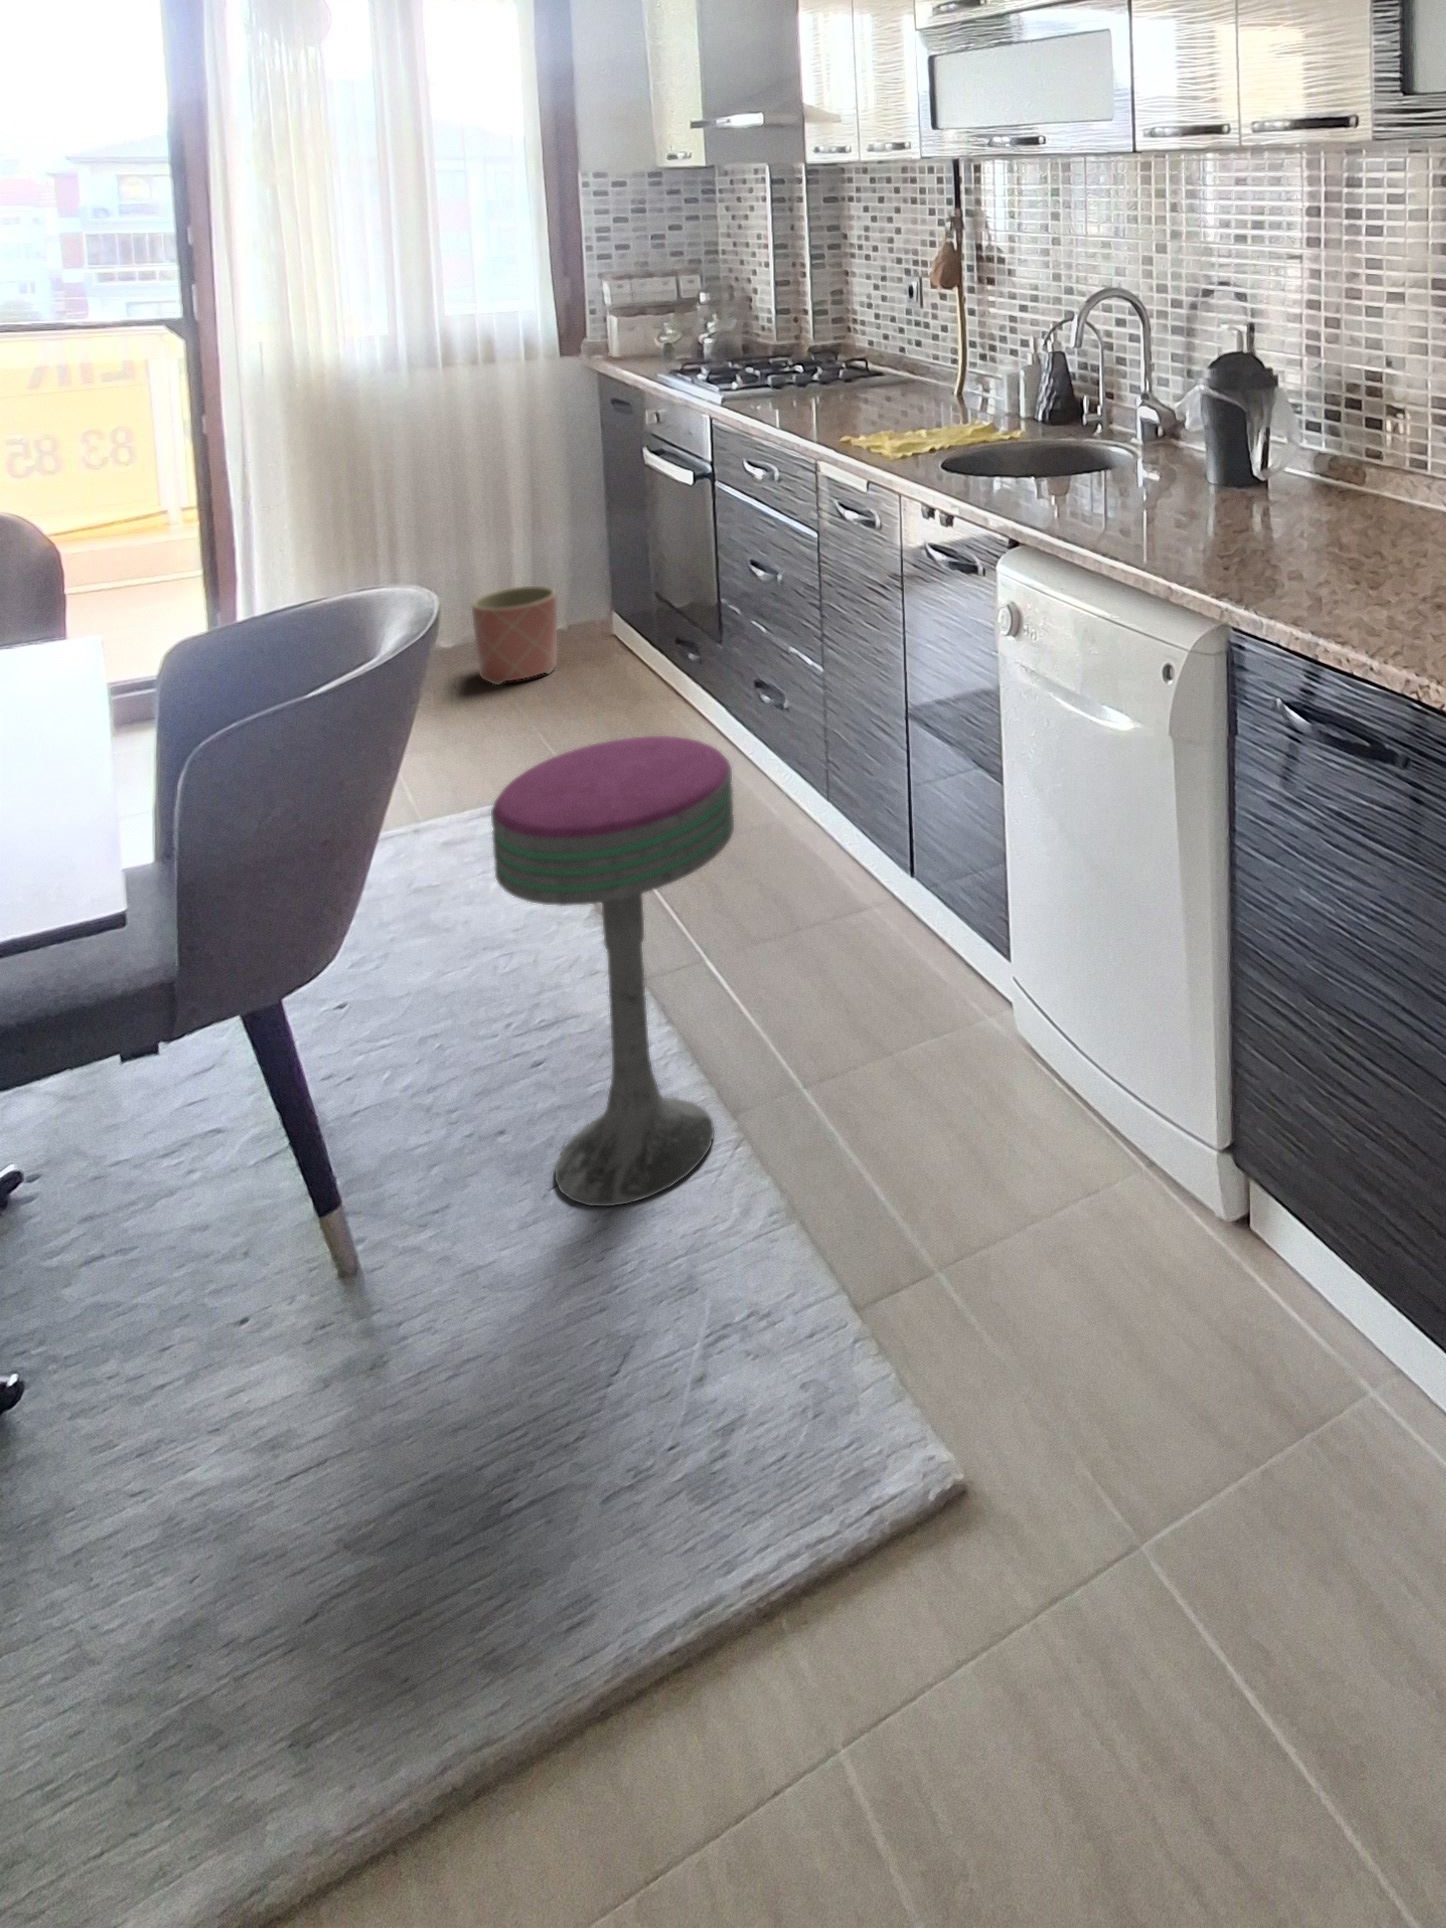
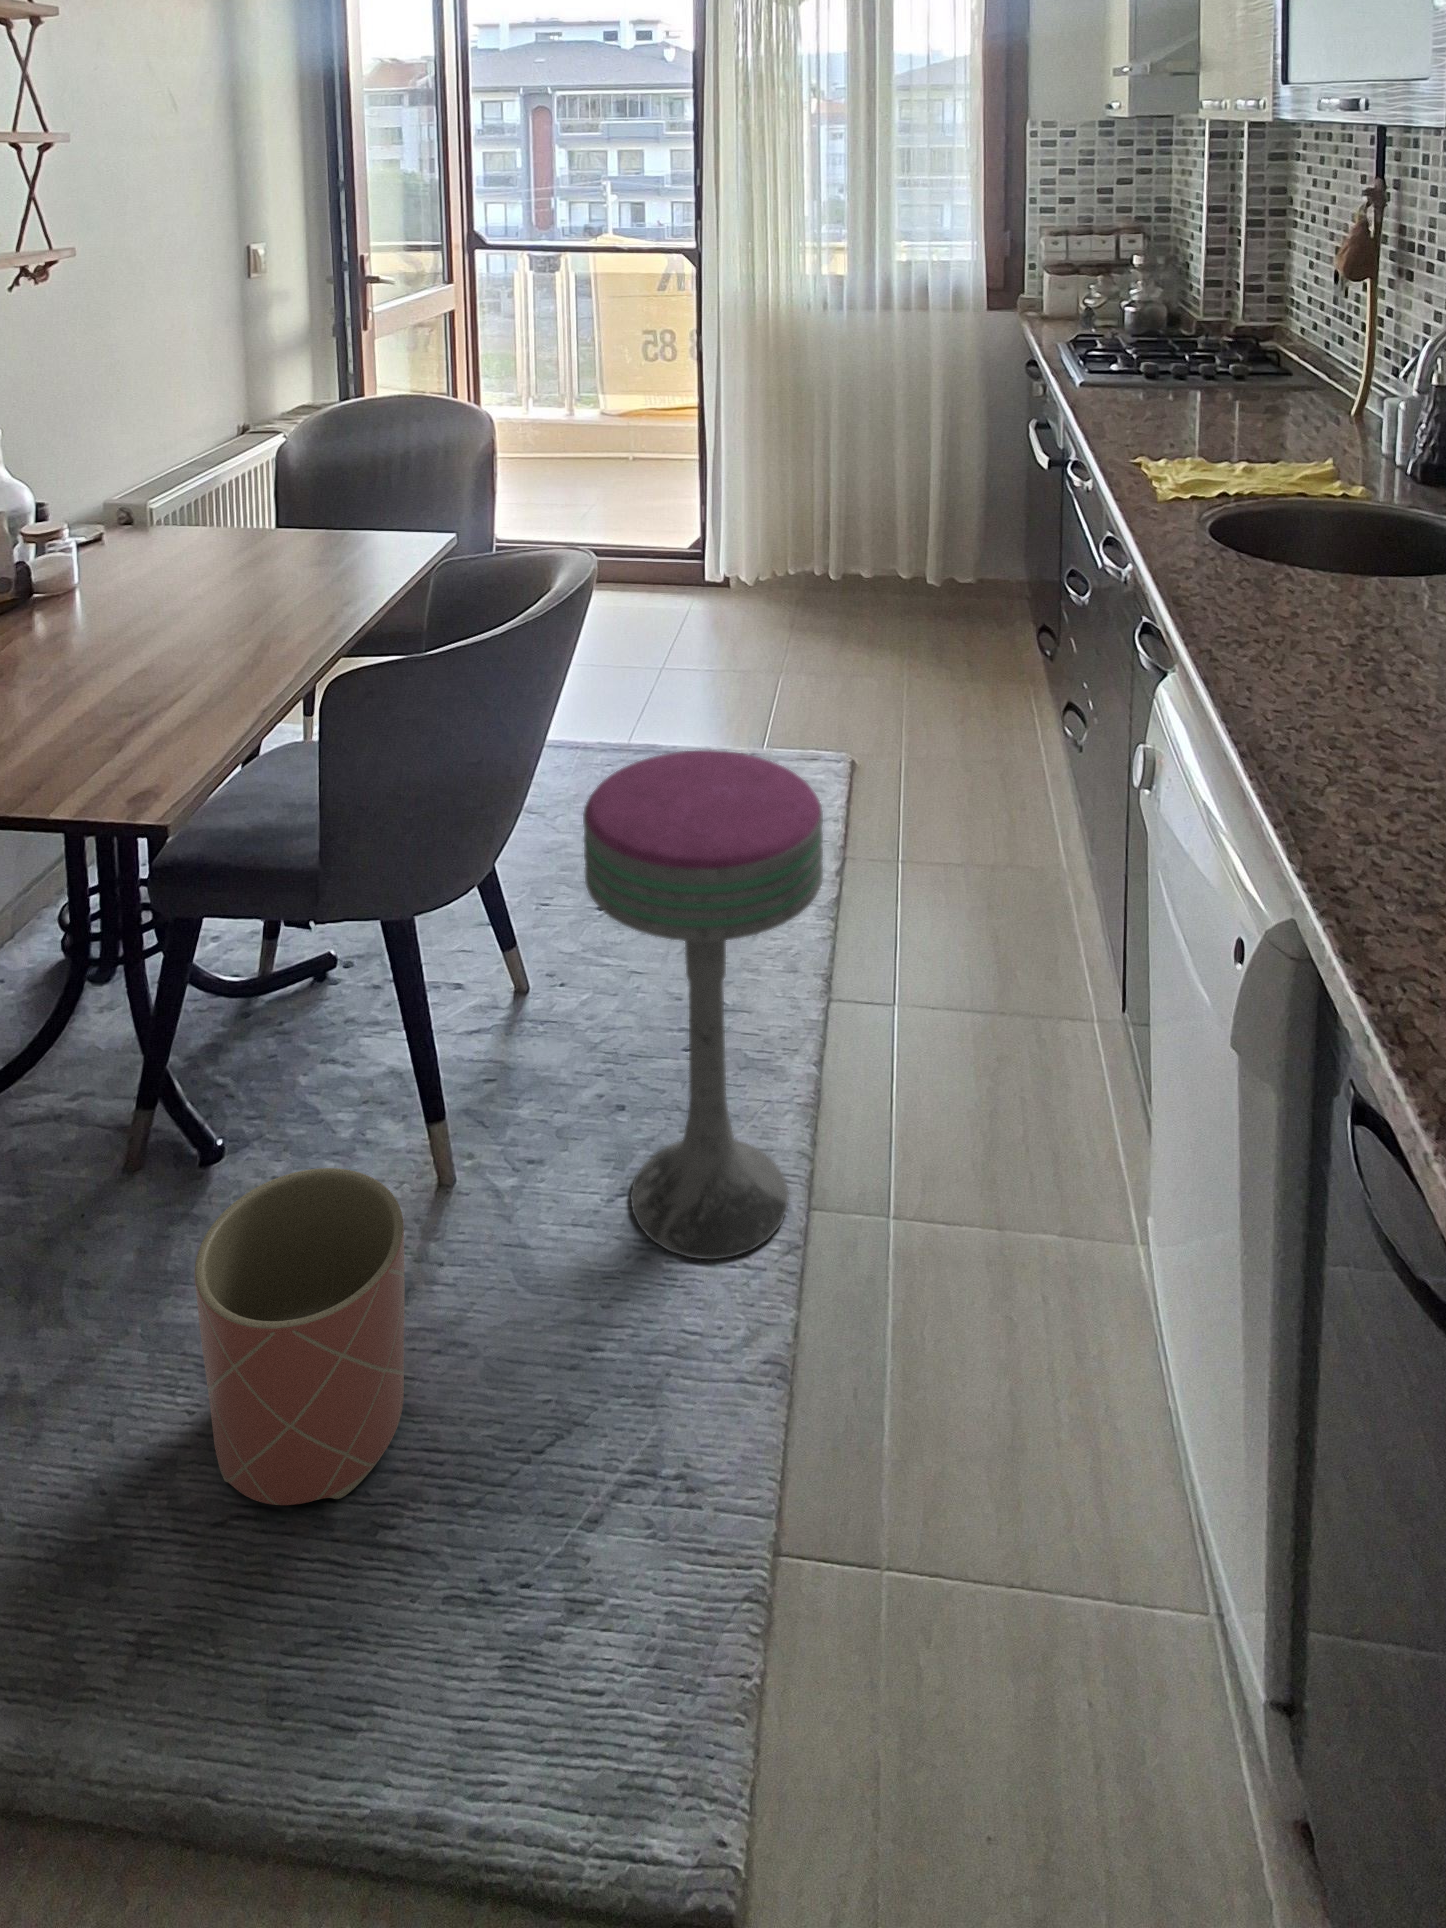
planter: present [472,586,557,685] -> present [195,1168,405,1505]

